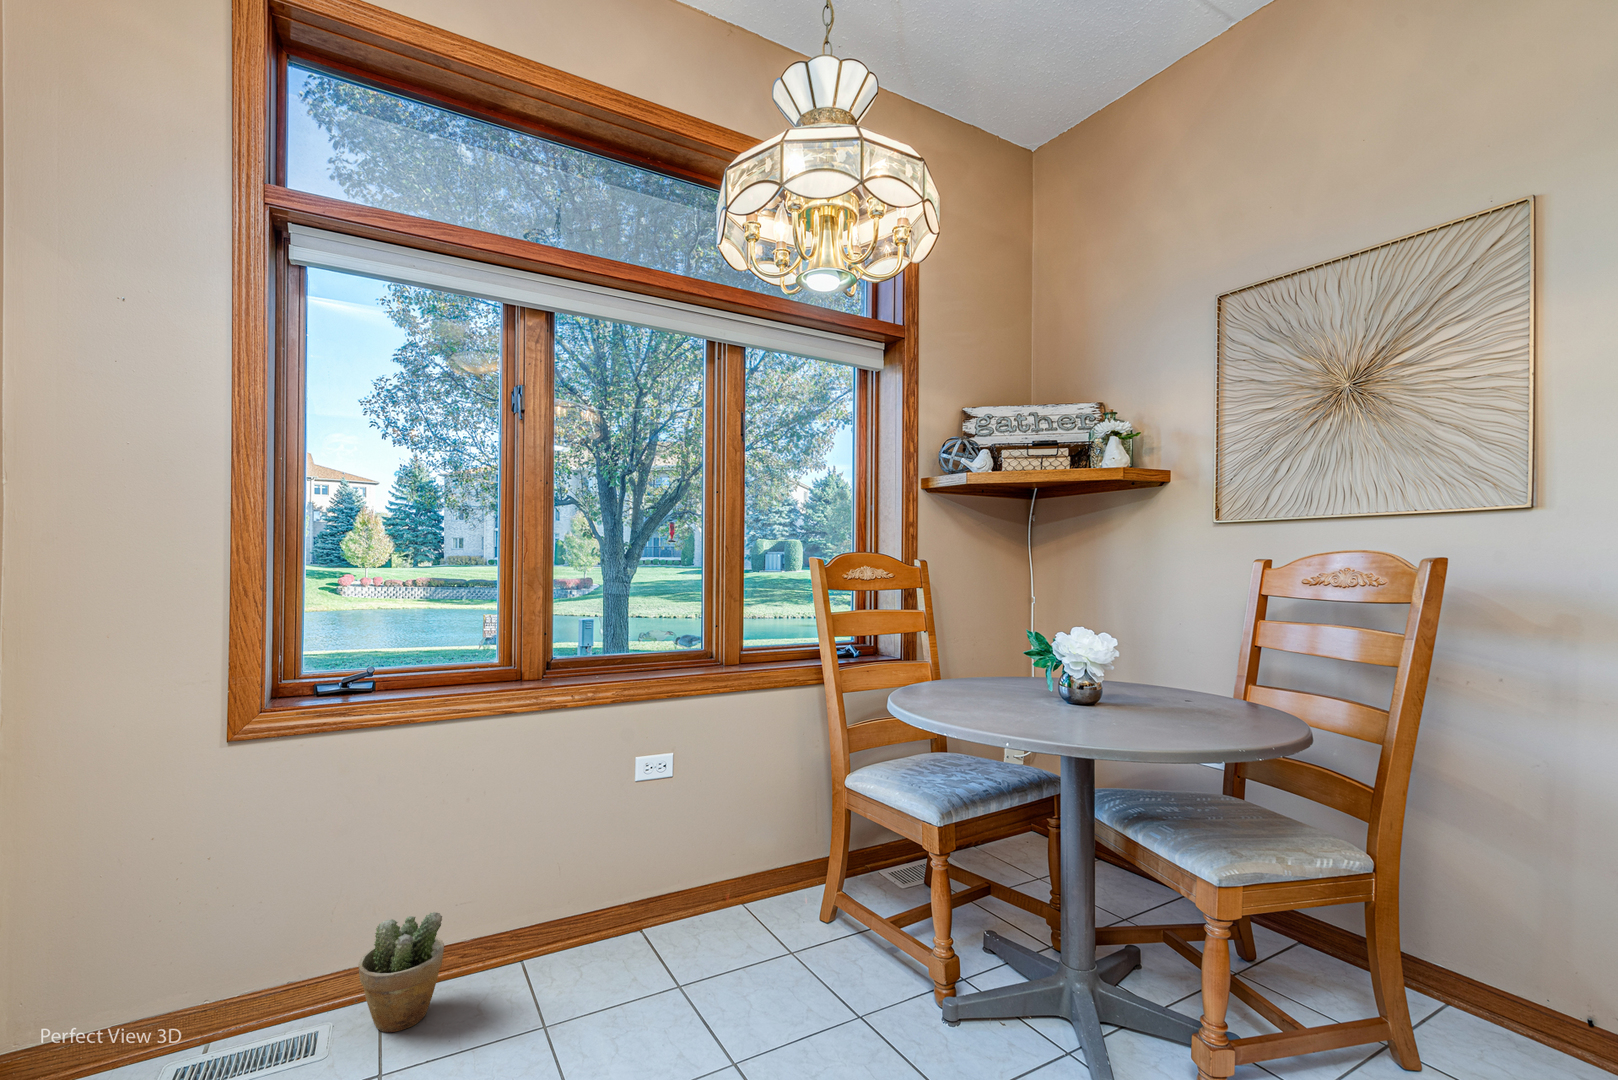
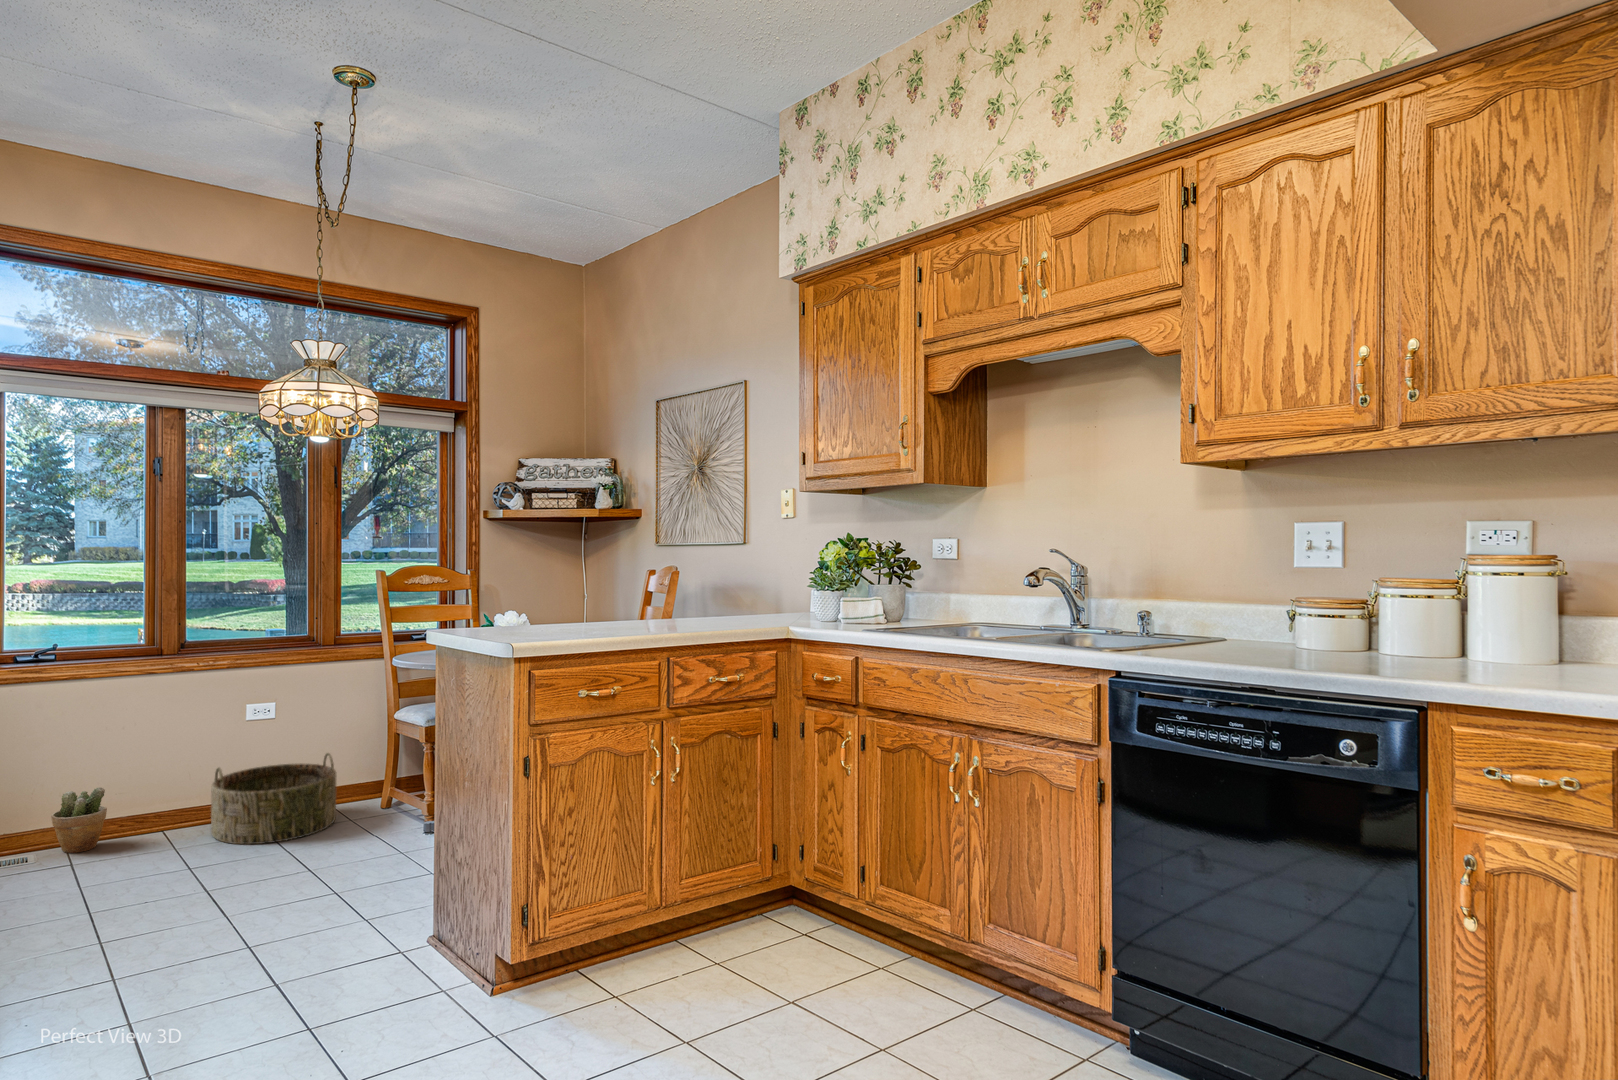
basket: none [599,842,780,1025] -> present [211,753,336,844]

